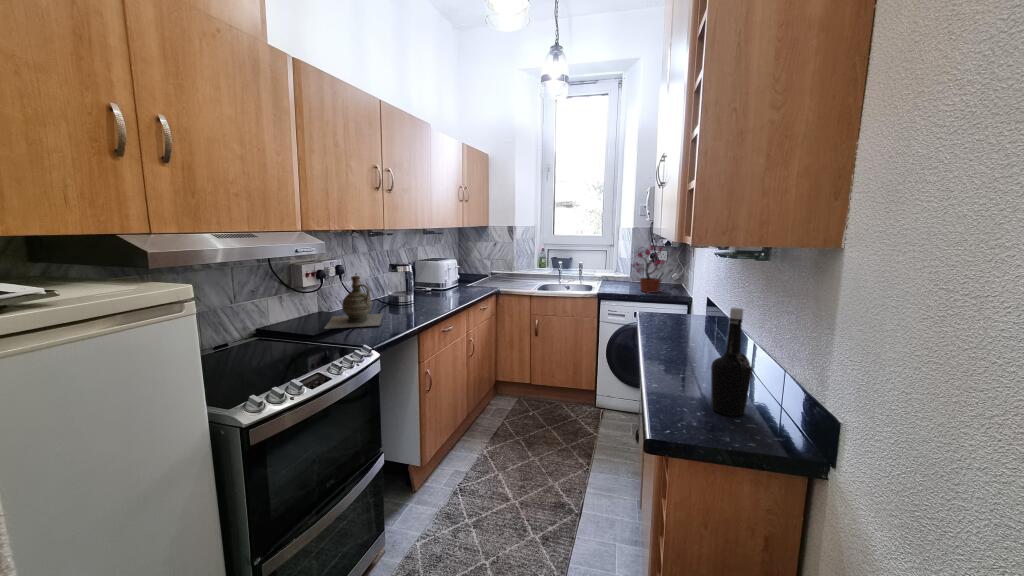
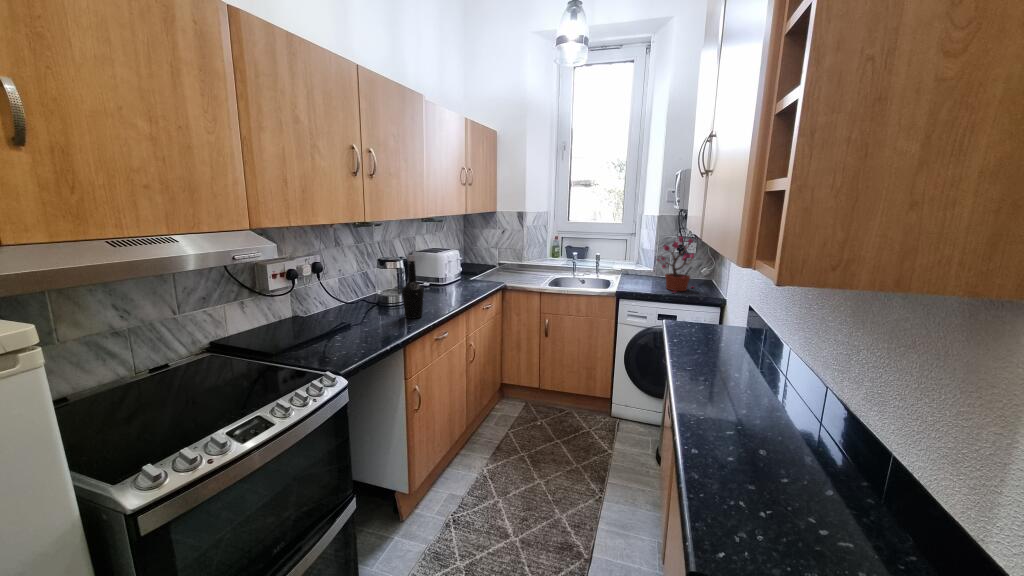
ceramic jug: present [325,276,383,329] -> none [292,278,366,341]
bottle: present [711,308,752,416] -> present [402,255,424,318]

